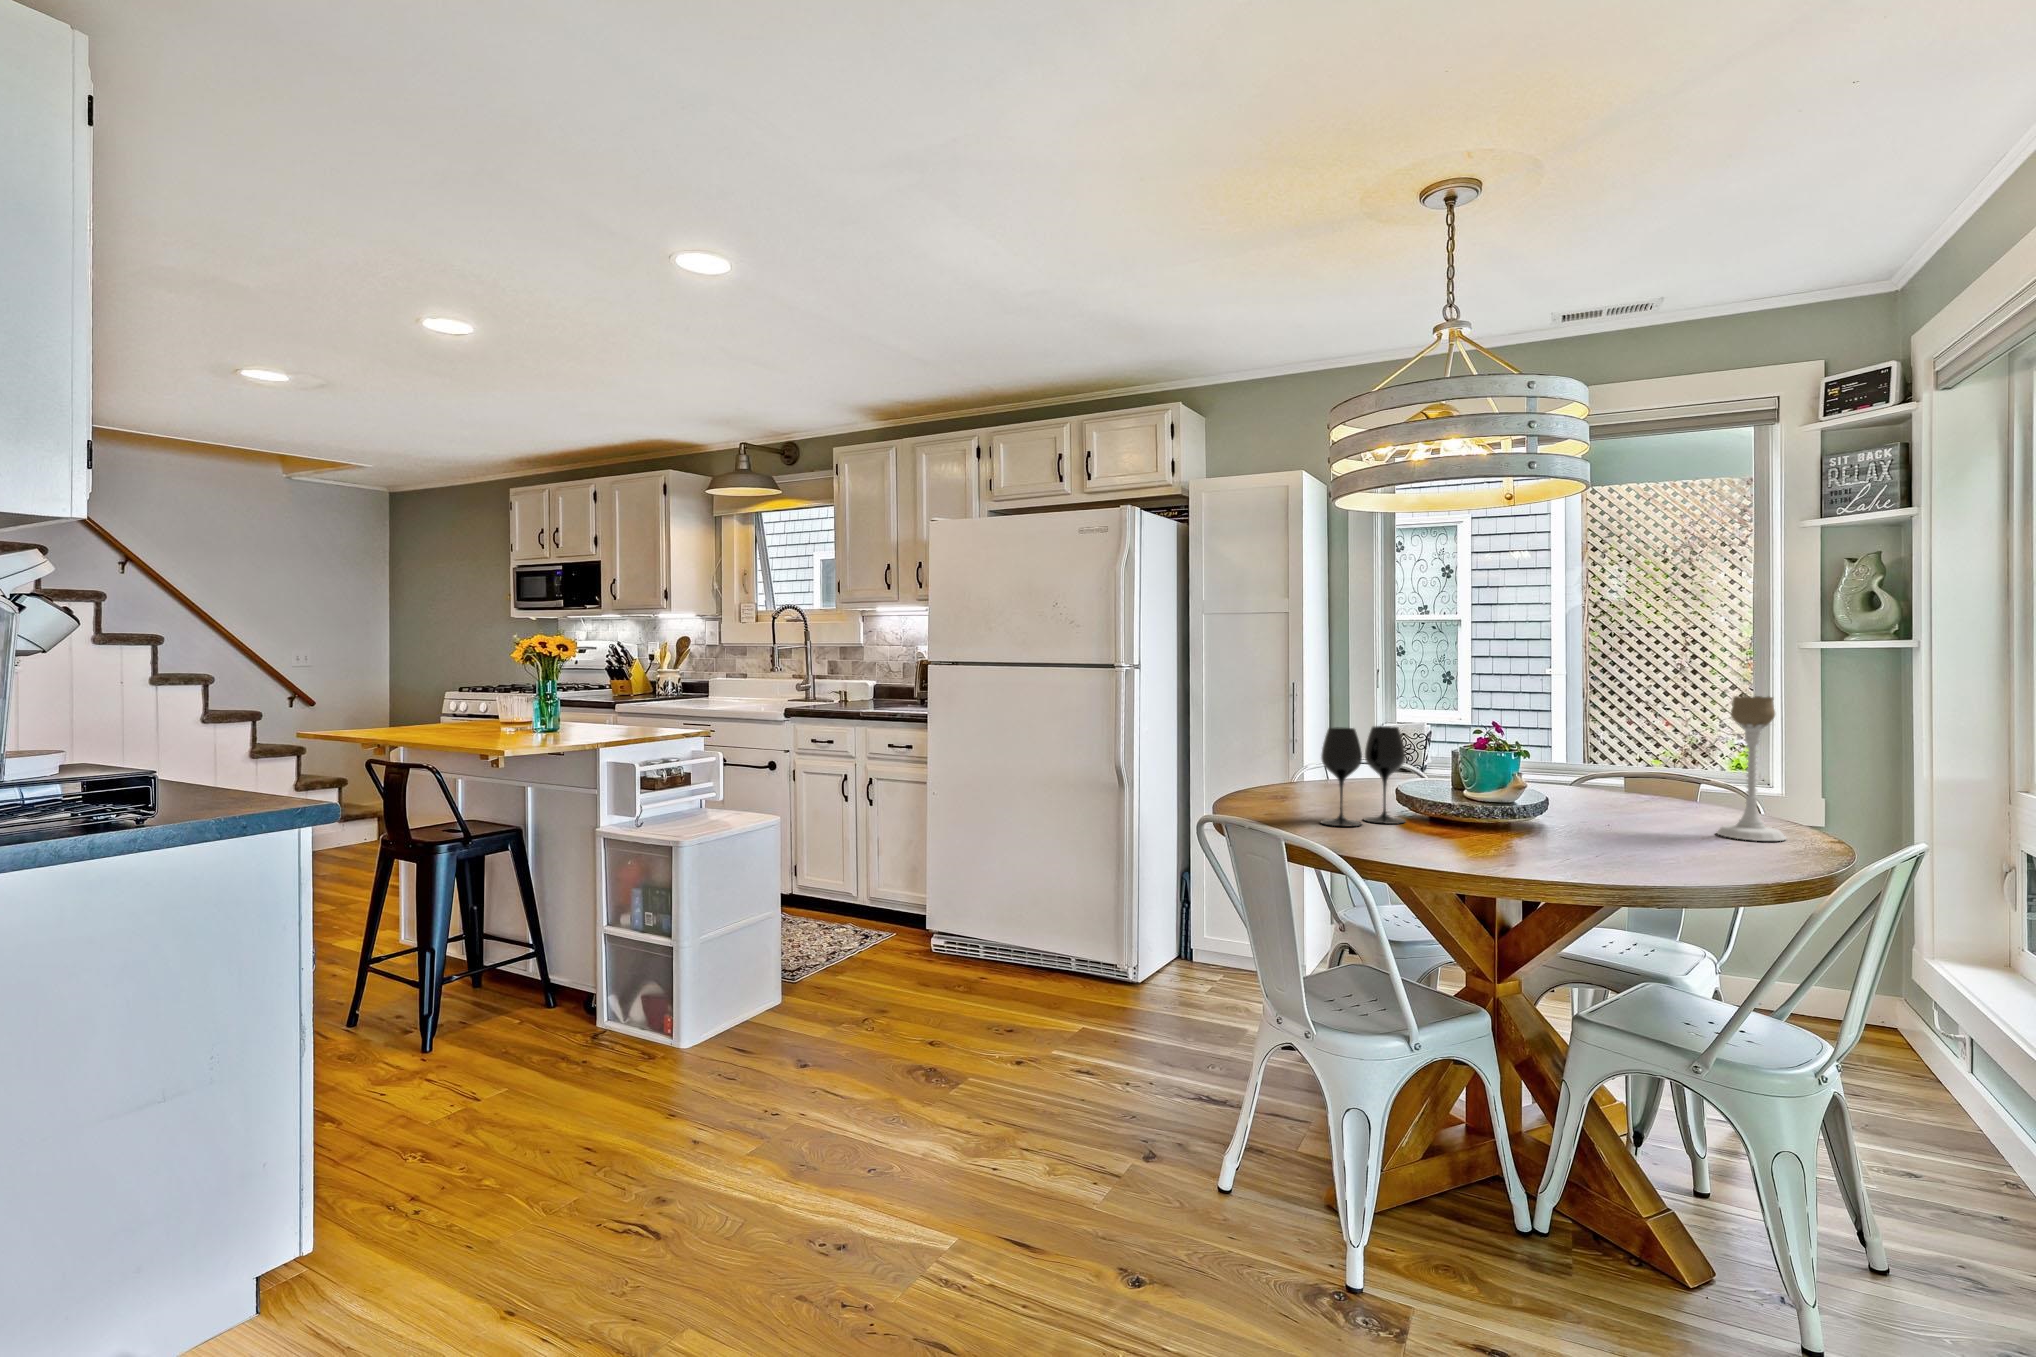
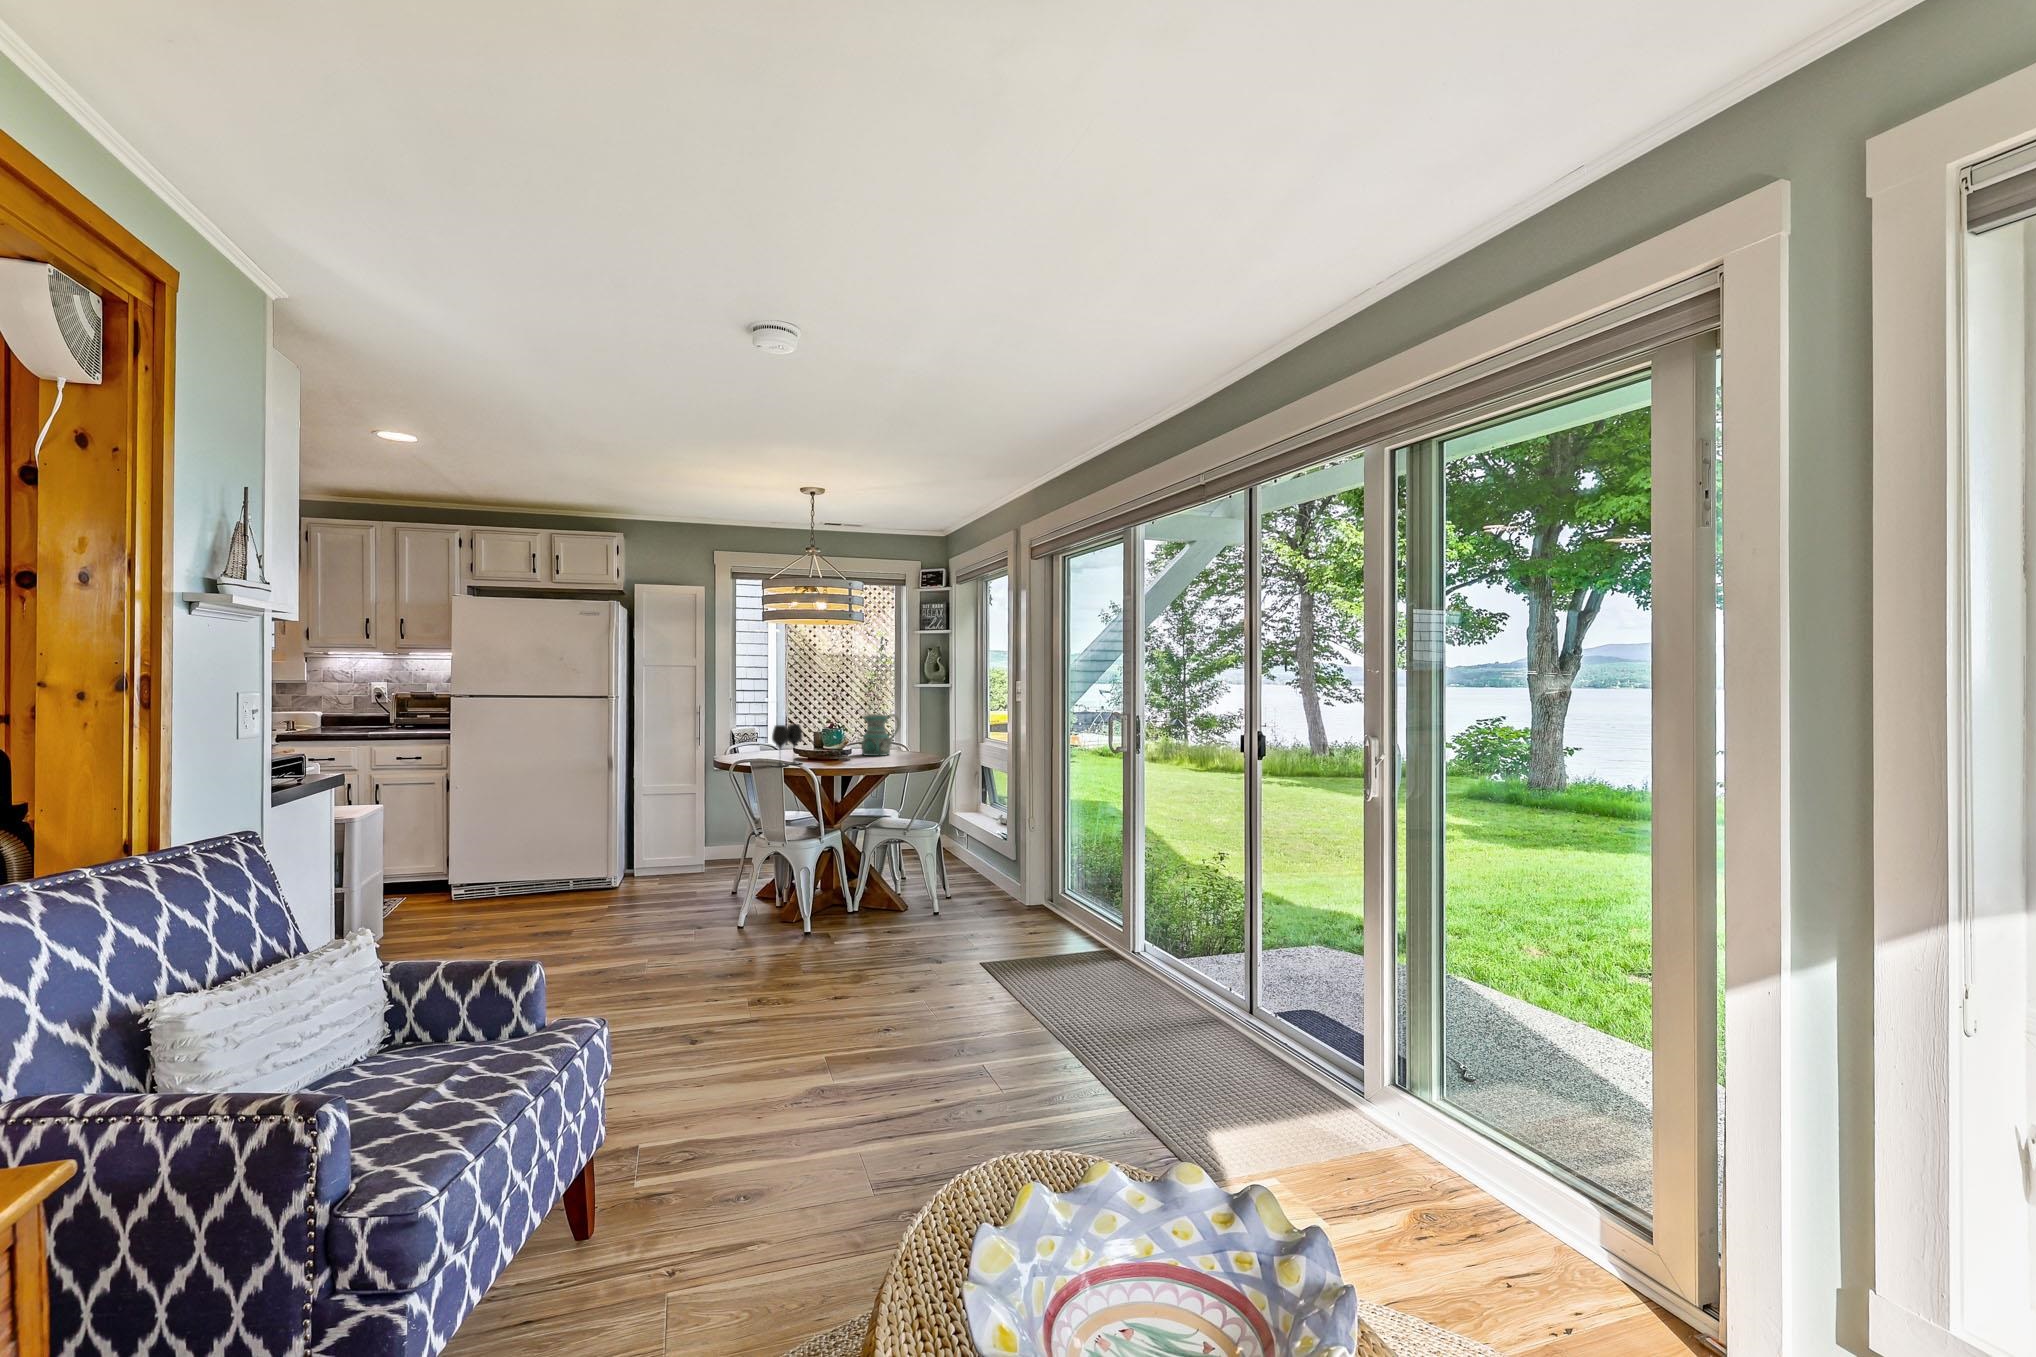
candle holder: present [1717,696,1786,841] -> none [906,707,927,758]
ceramic pitcher: none [1594,711,1710,819] -> present [862,714,900,756]

